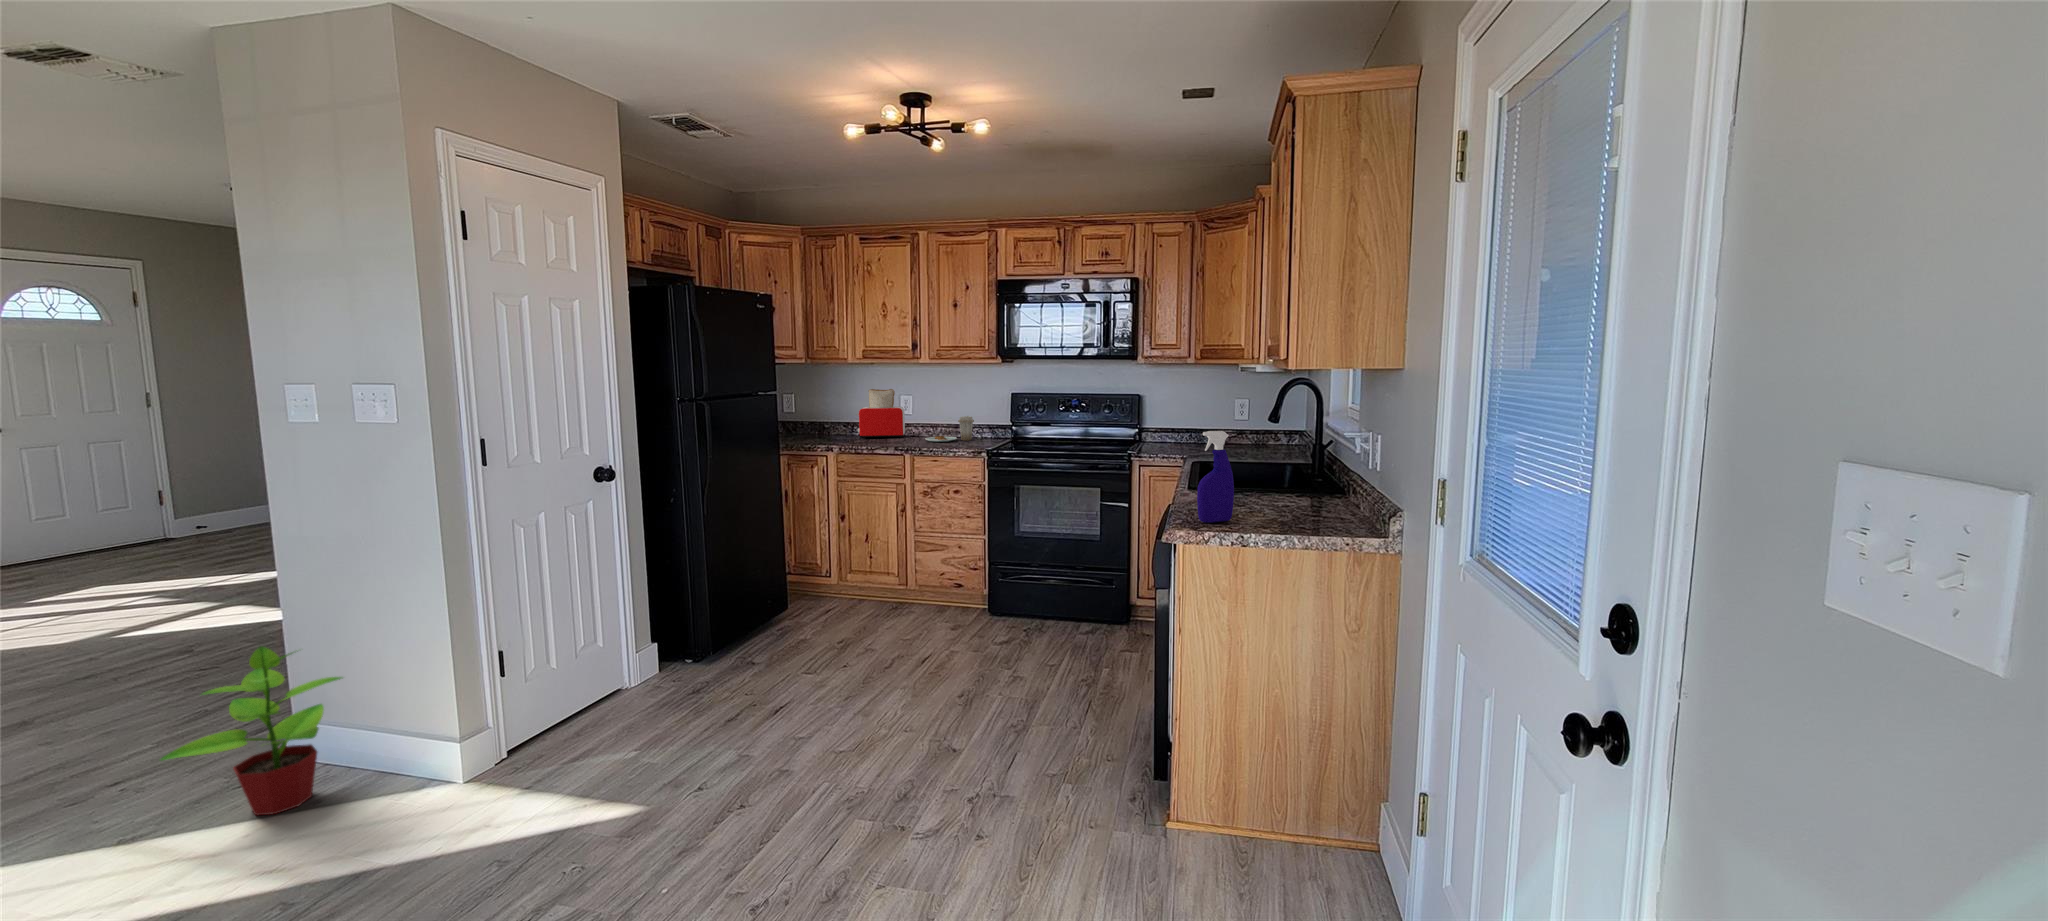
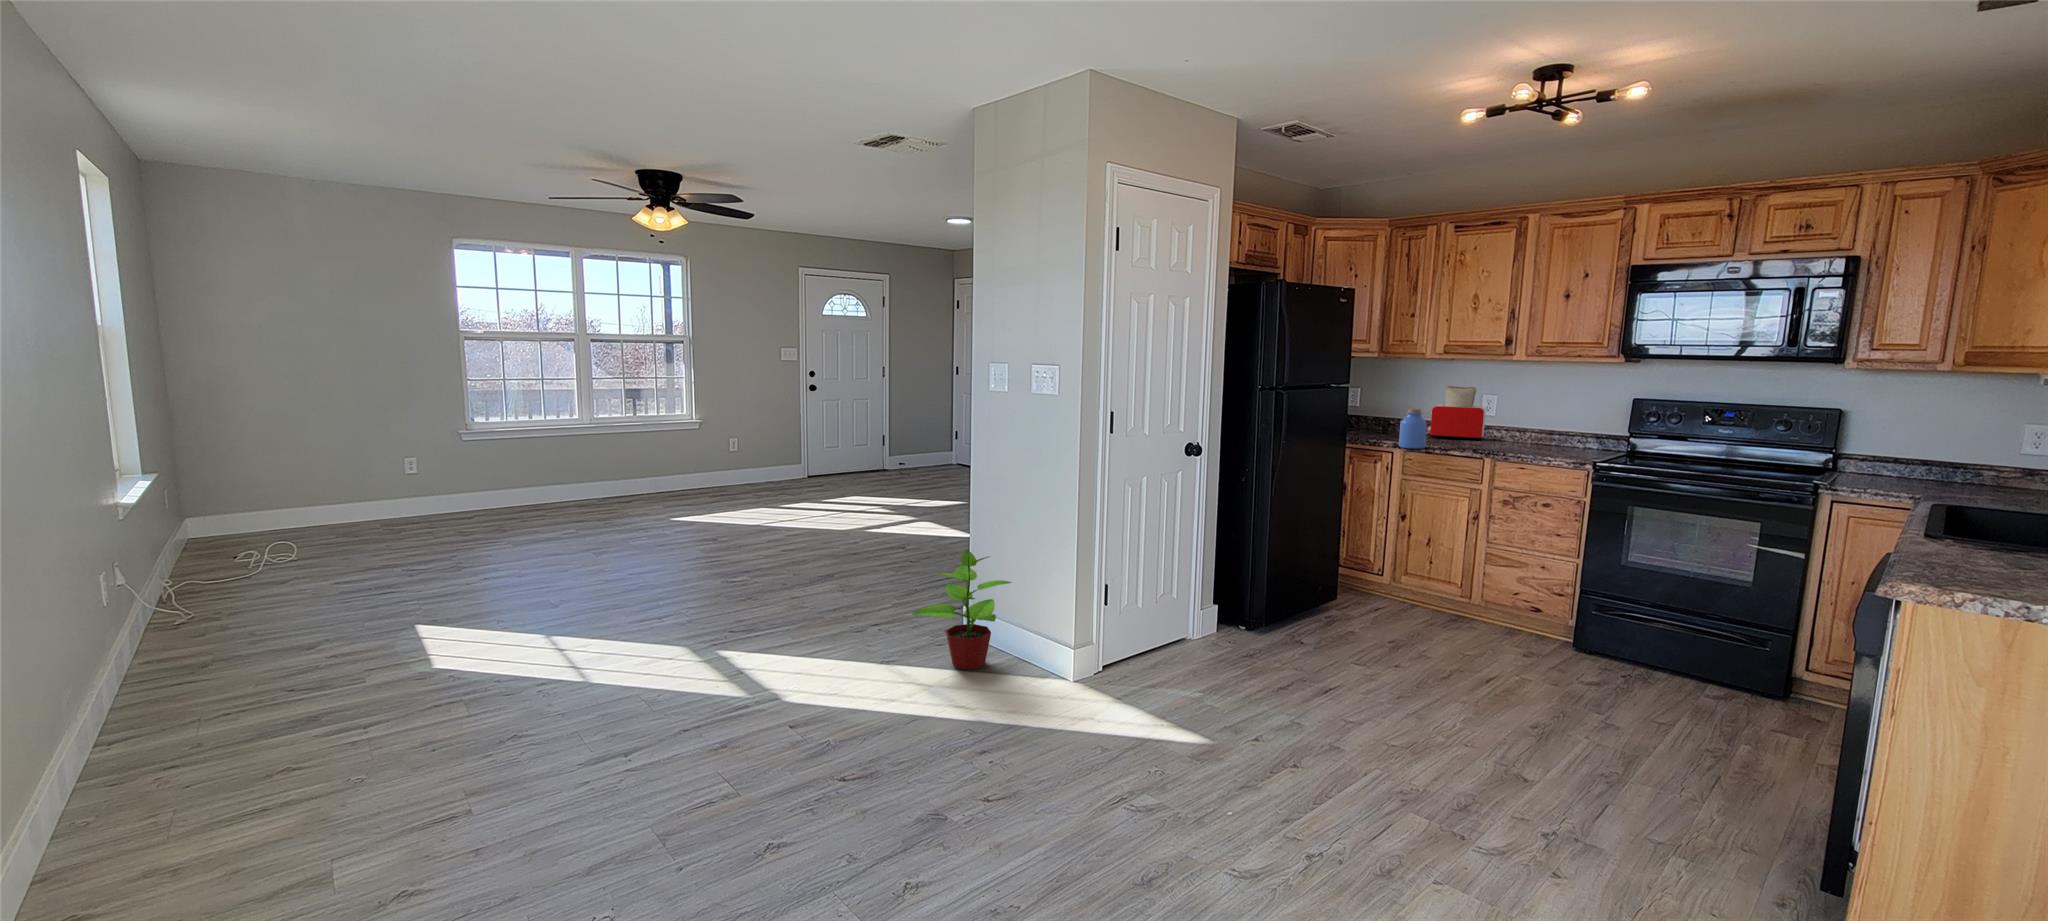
jar: none [830,412,855,450] -> present [1399,409,1427,449]
plate: present [925,416,974,442] -> none [1509,422,1576,450]
spray bottle: present [1197,431,1234,523] -> none [1936,464,2010,585]

